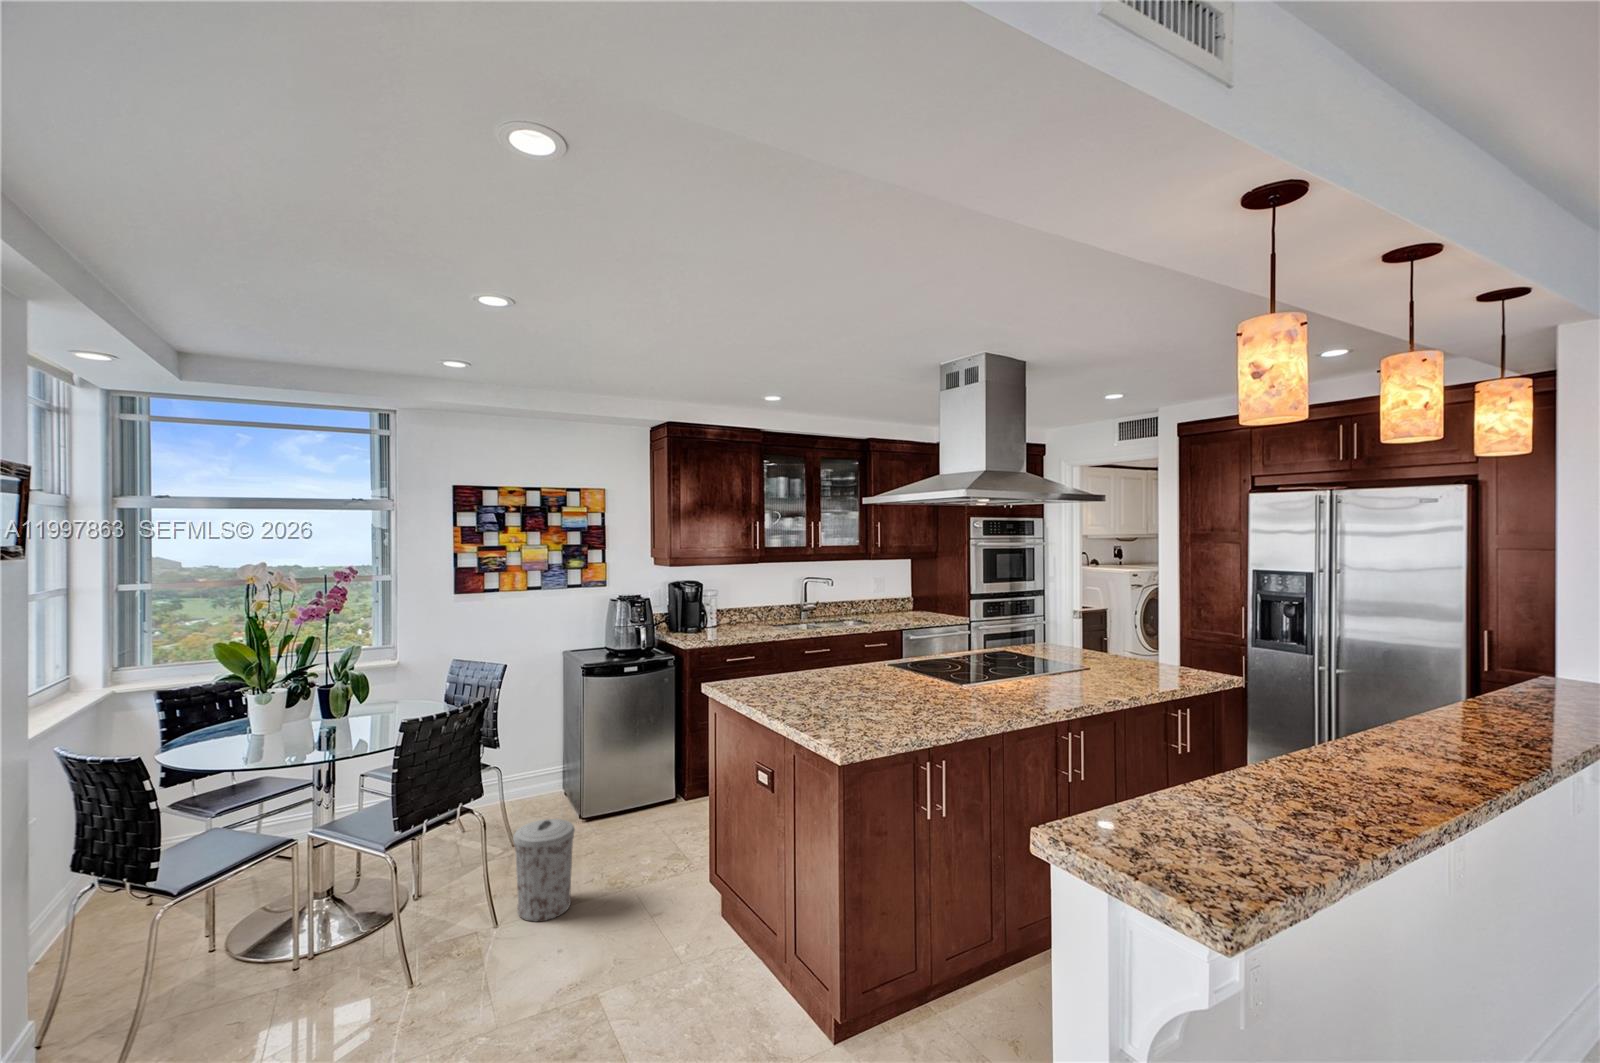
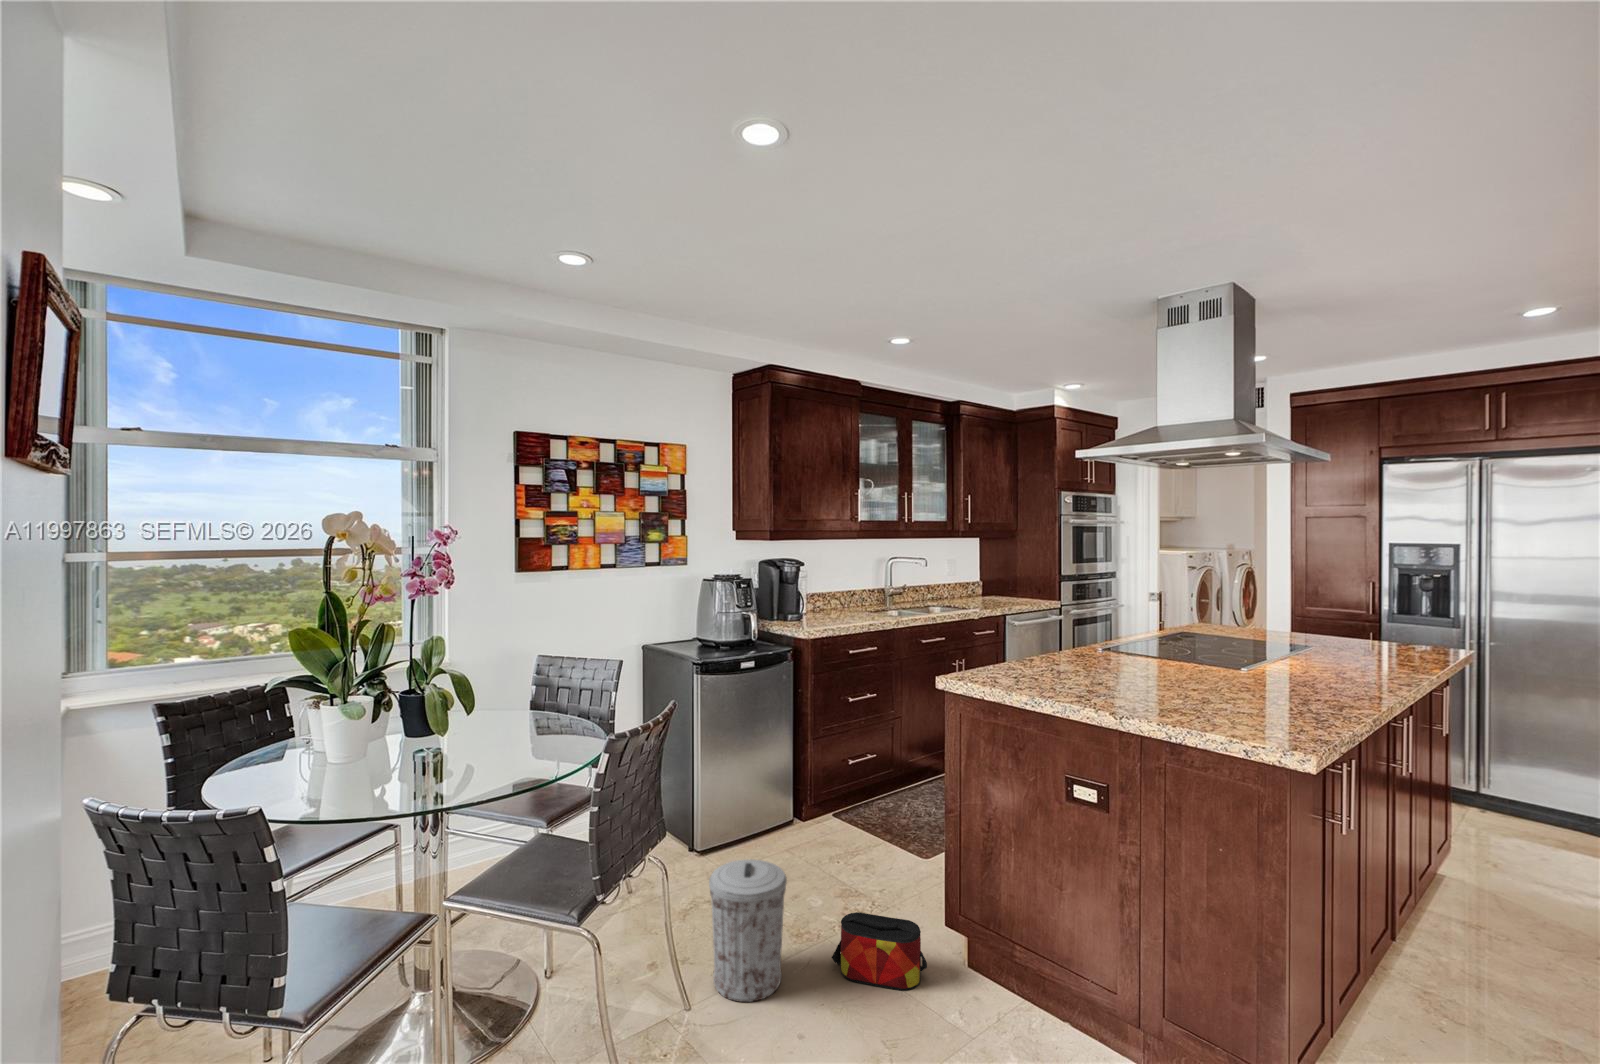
bag: none [612,864,675,923] -> present [832,912,927,991]

